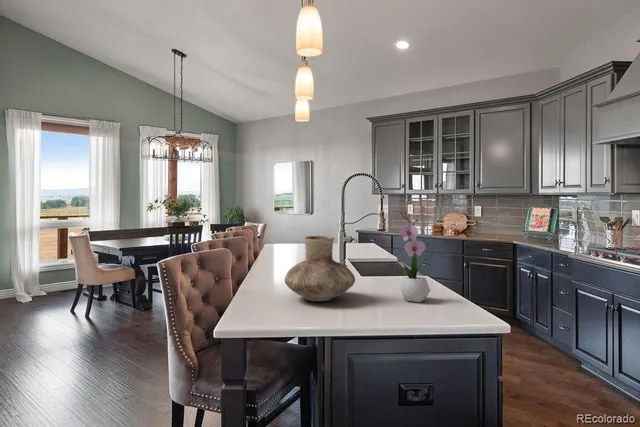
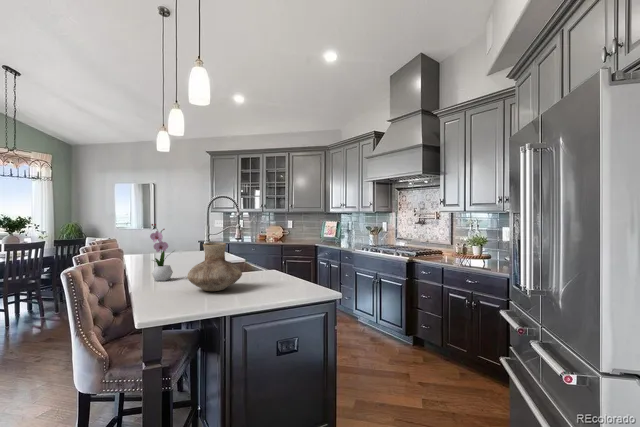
flower arrangement: present [399,211,433,302] -> present [150,224,173,281]

